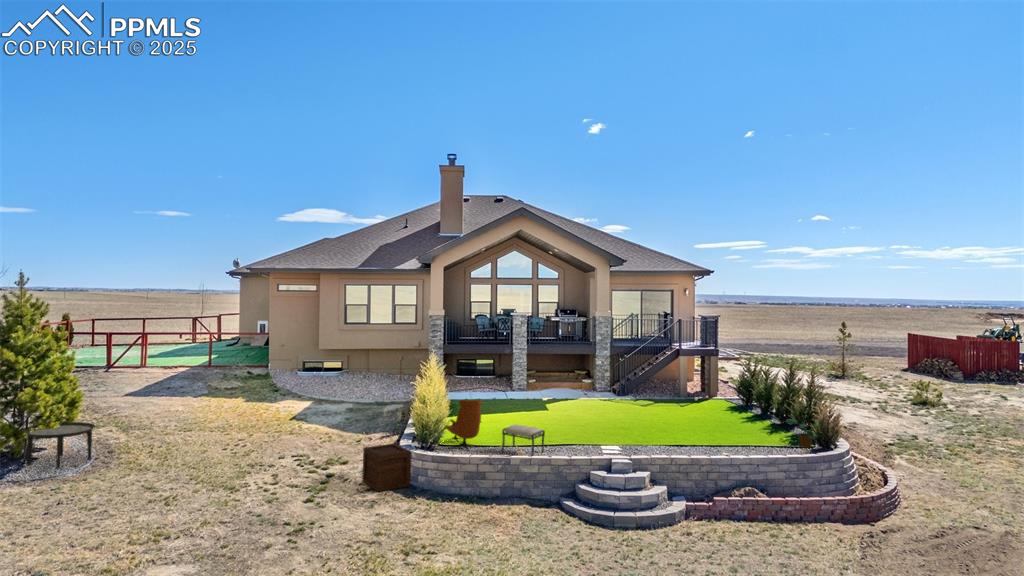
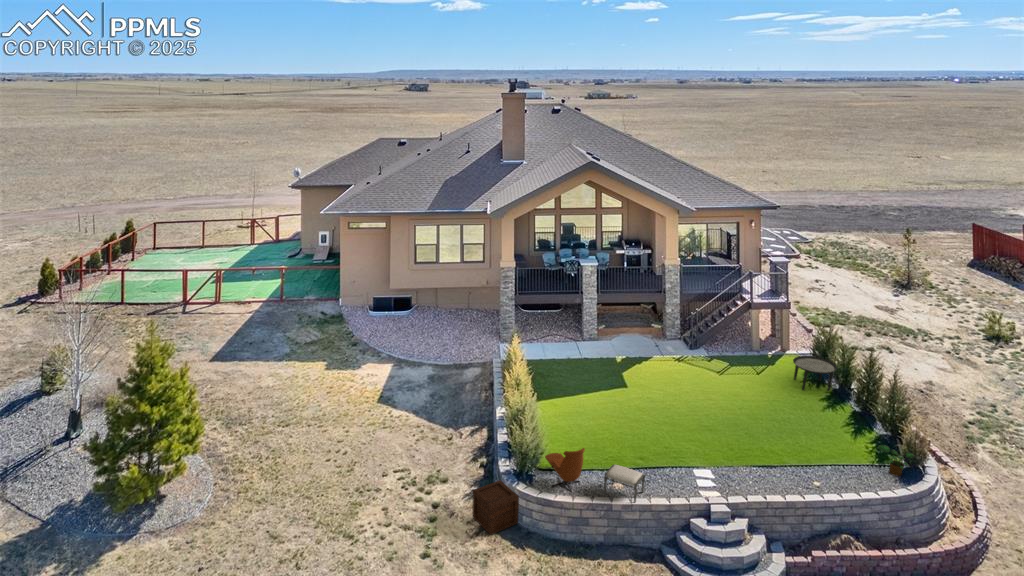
round table: present [25,422,95,469] -> present [793,356,837,391]

